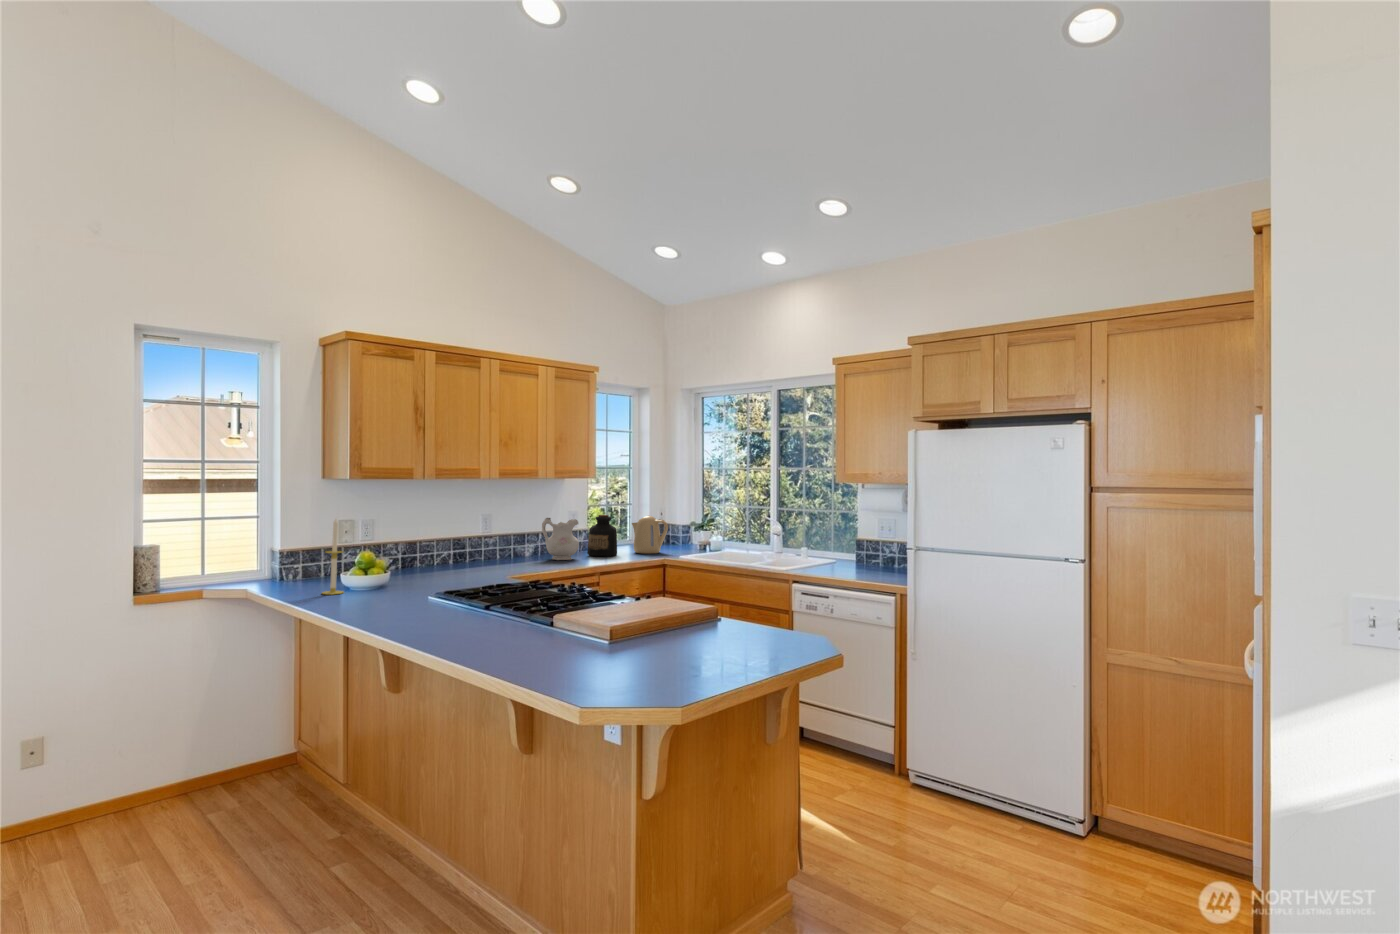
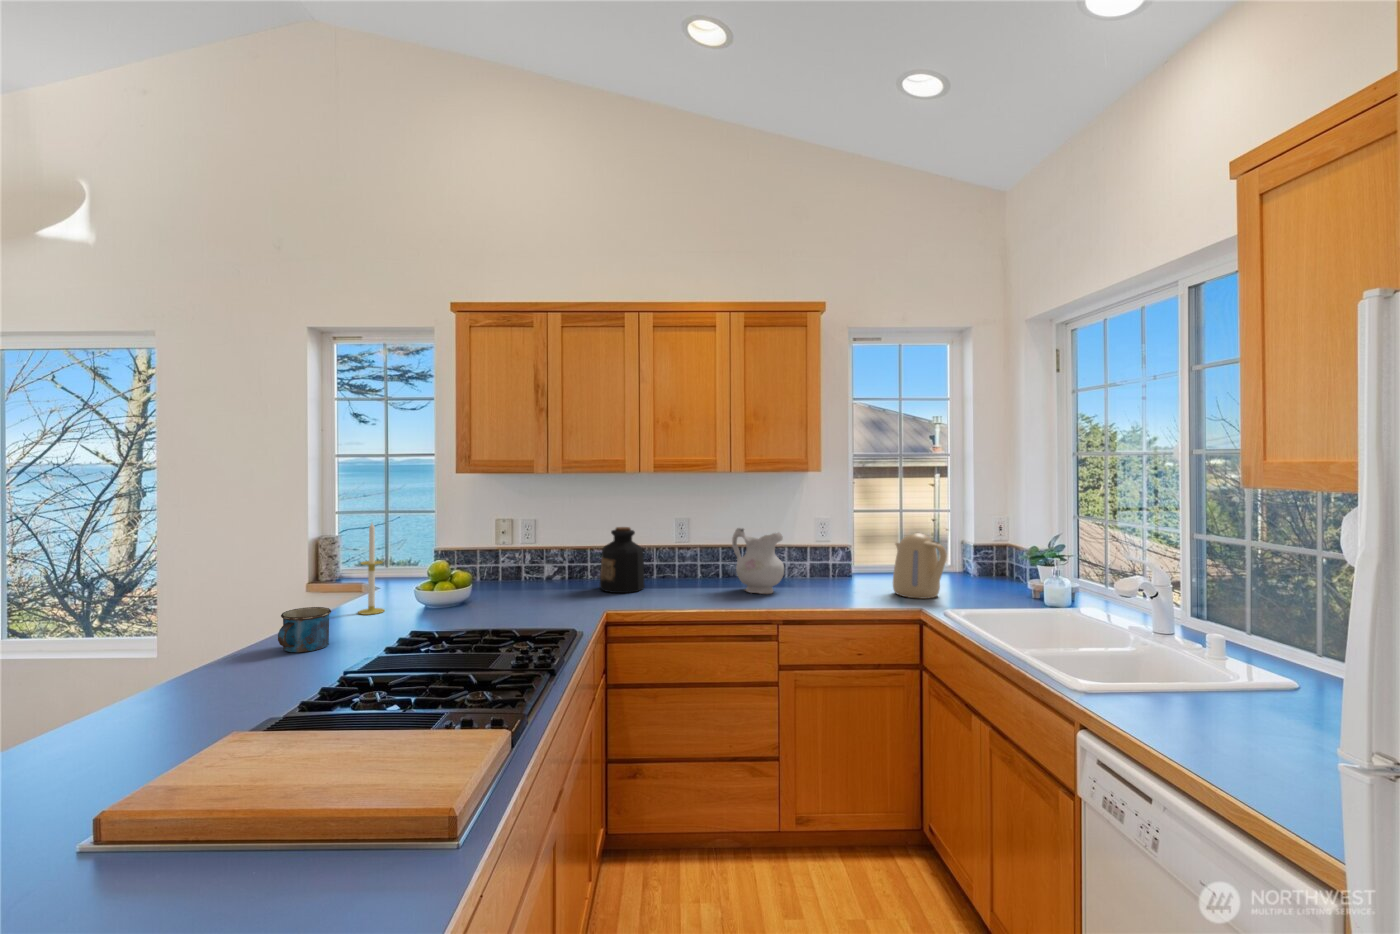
bottle: present [587,515,617,557] -> present [600,527,645,593]
mug: none [363,577,399,608] -> present [278,607,331,652]

